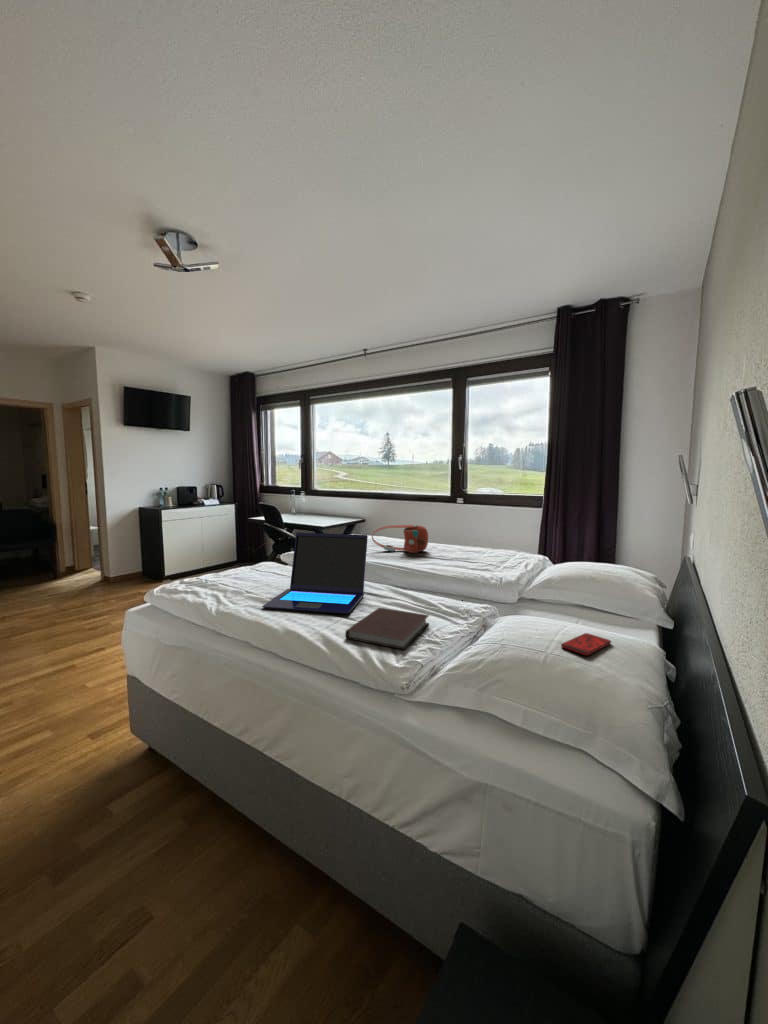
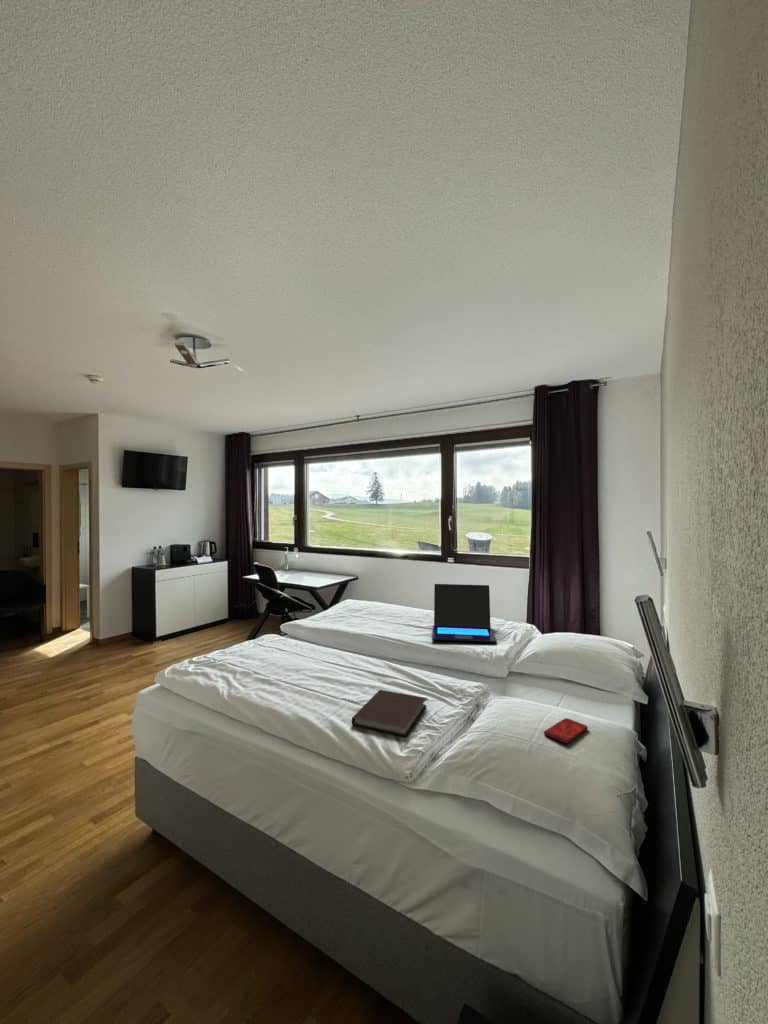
handbag: present [372,525,428,553] -> none [368,595,421,622]
laptop: present [262,533,368,614] -> present [432,584,496,642]

